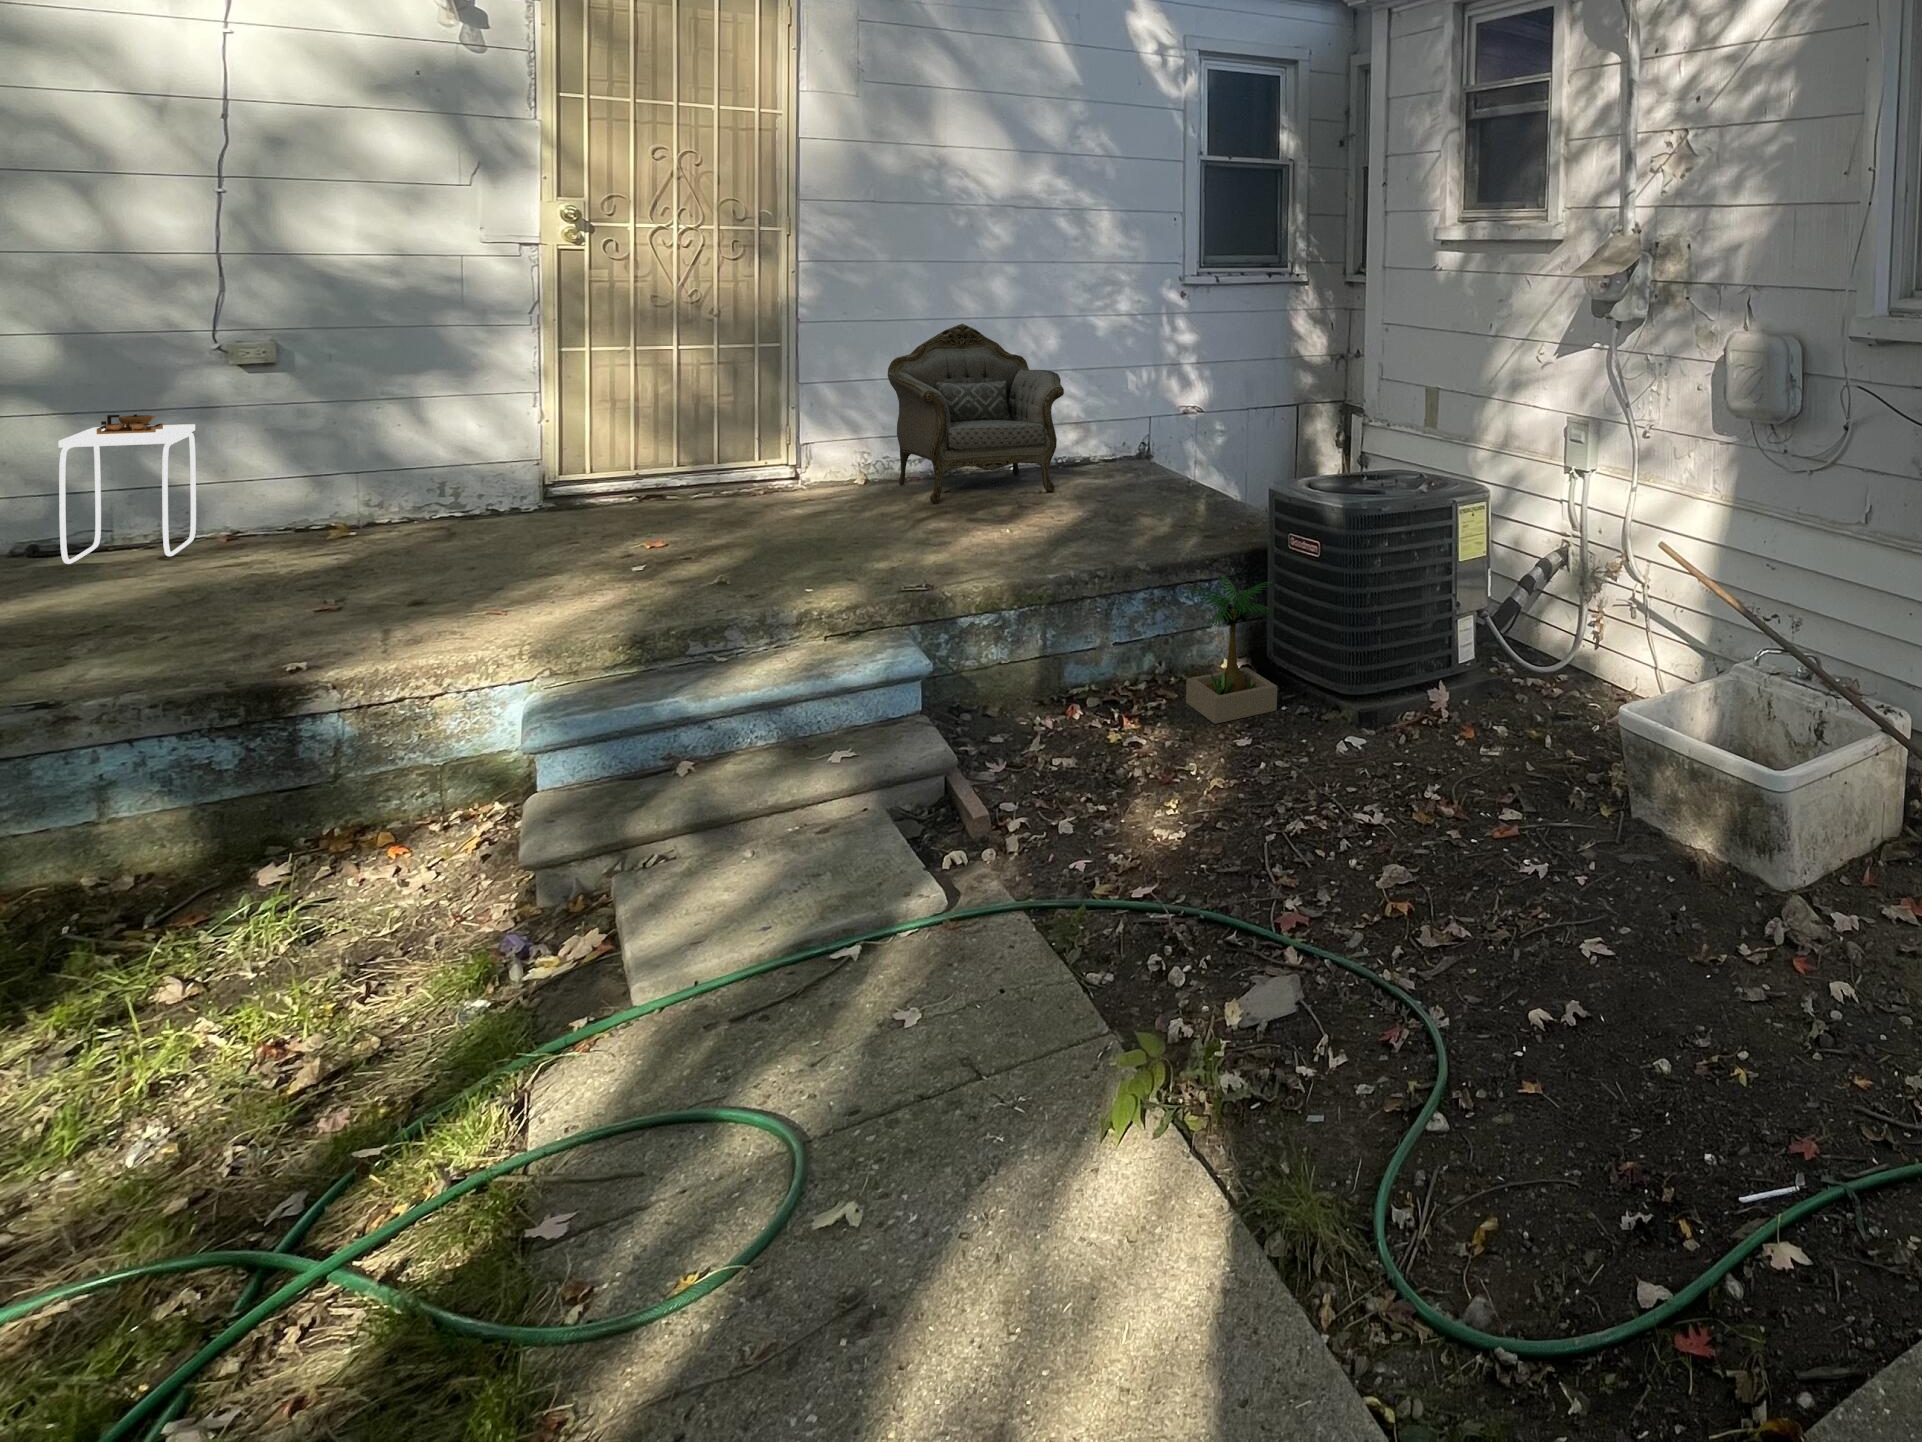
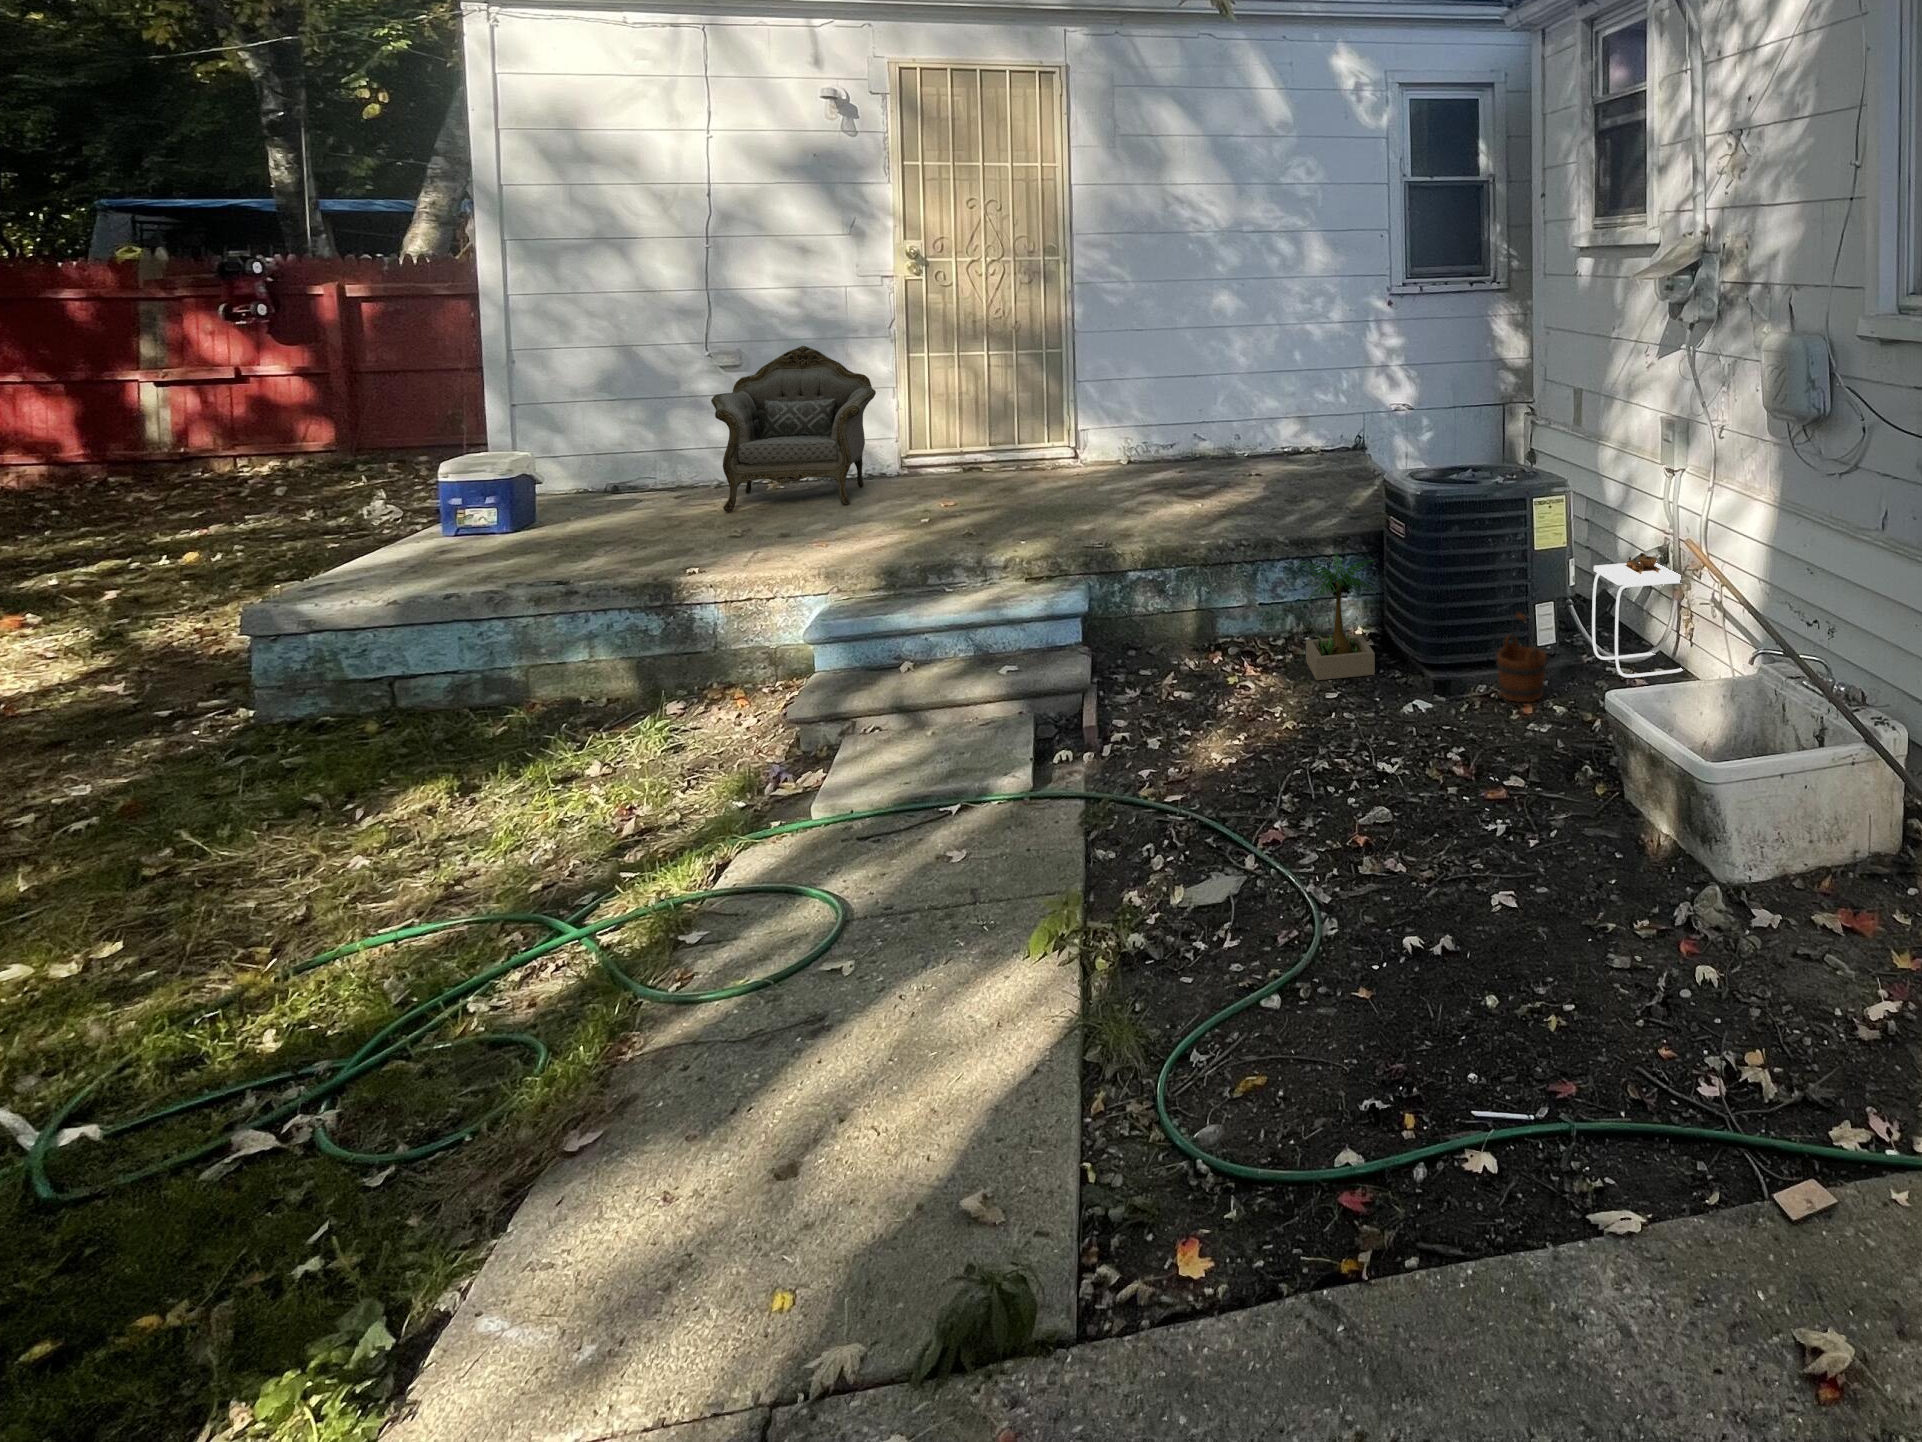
armchair: present [888,324,1064,503] -> present [711,346,876,512]
side table: present [59,414,196,564] -> present [1592,553,1683,678]
wooden bucket: none [1423,628,1477,725] -> present [1496,612,1547,702]

